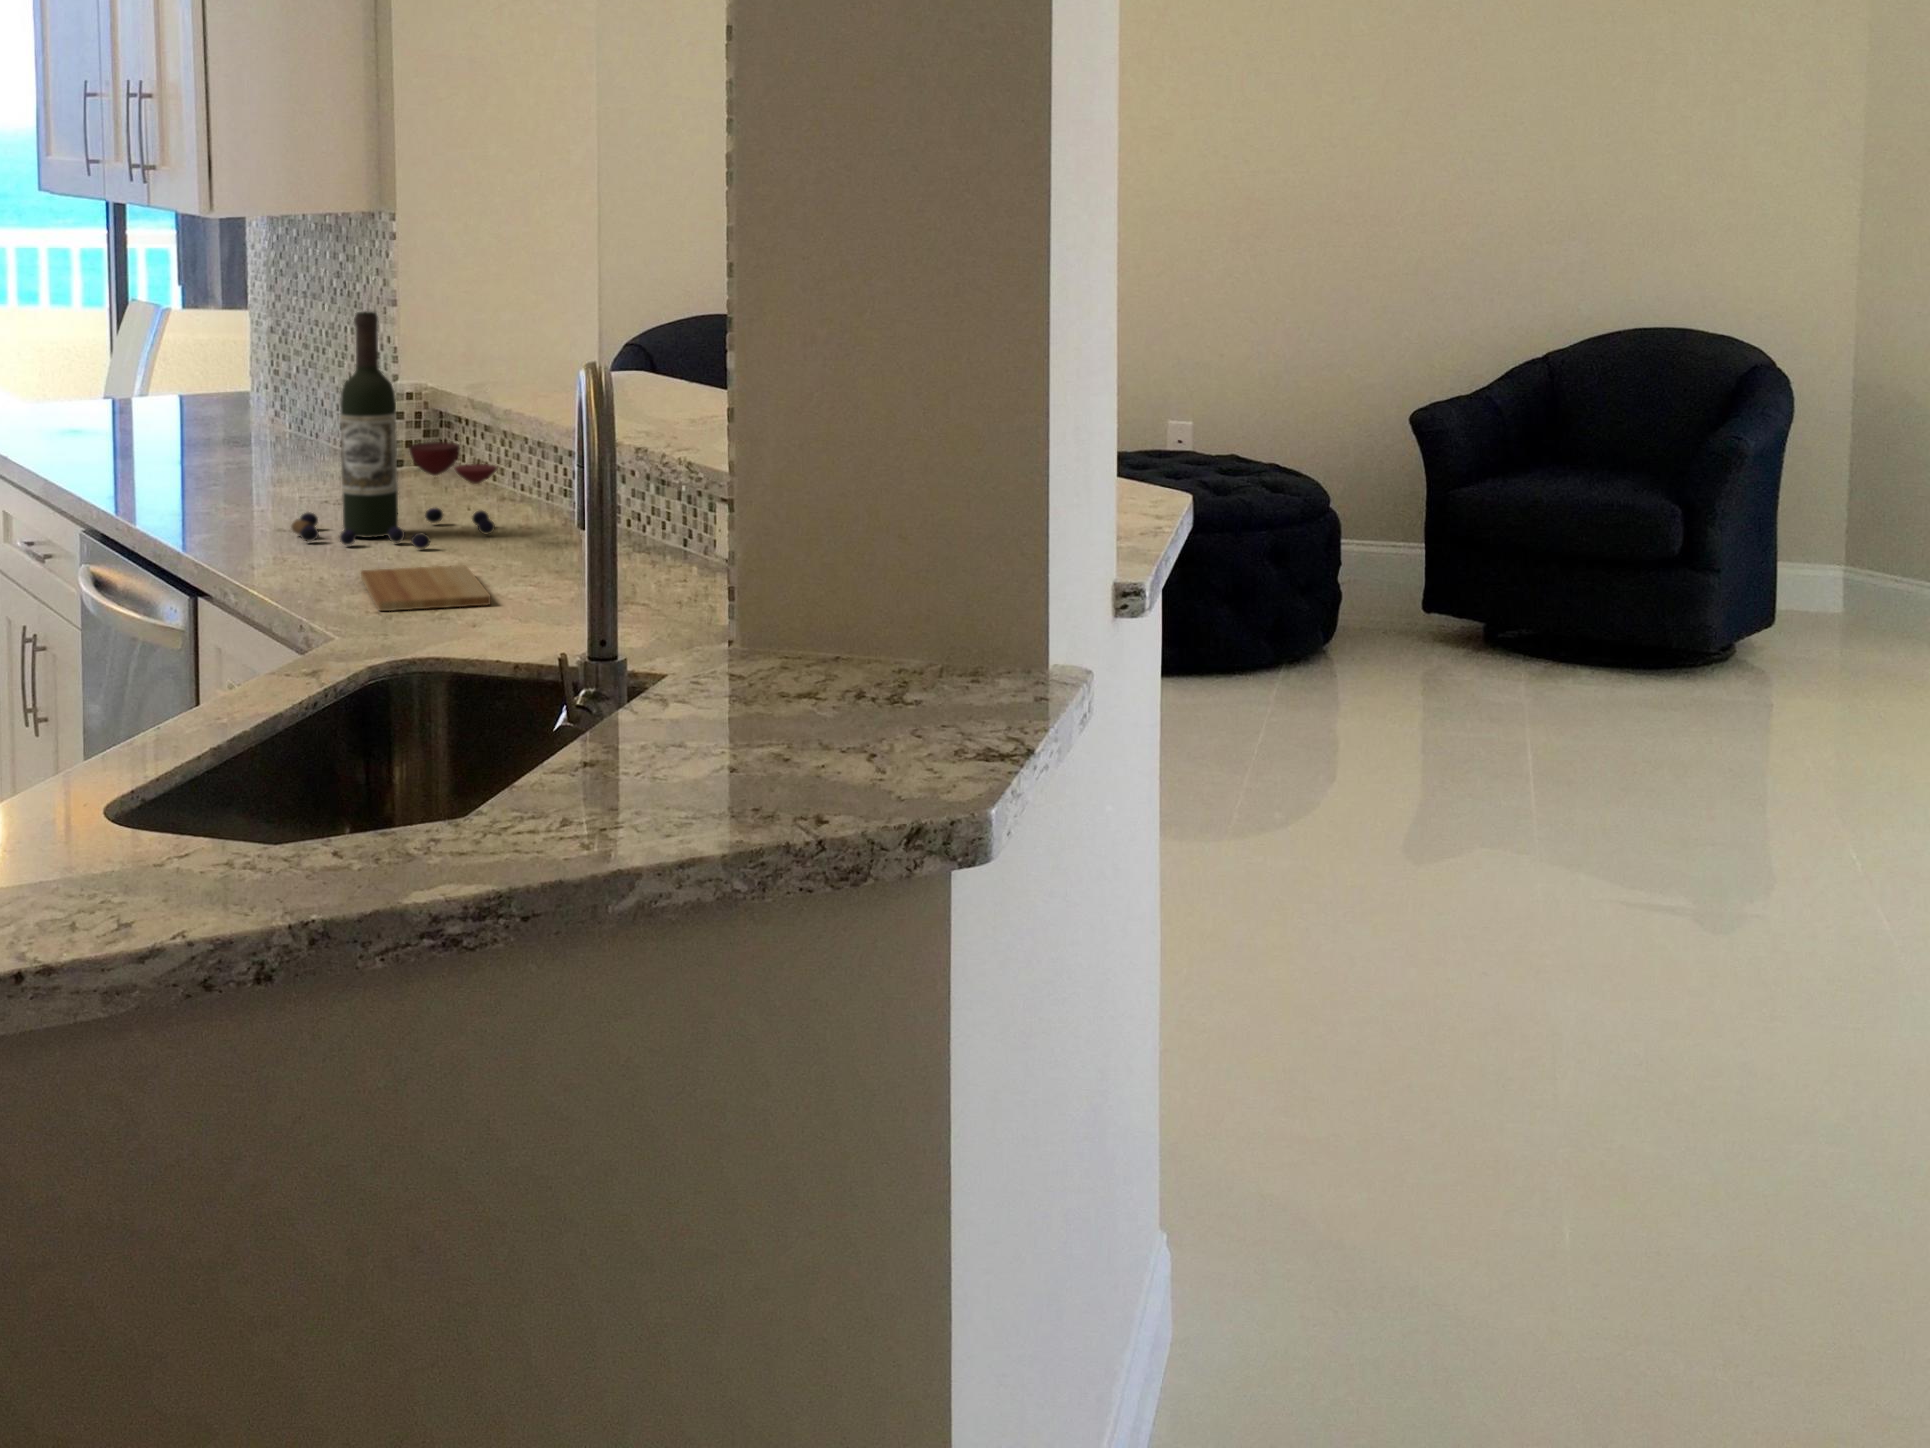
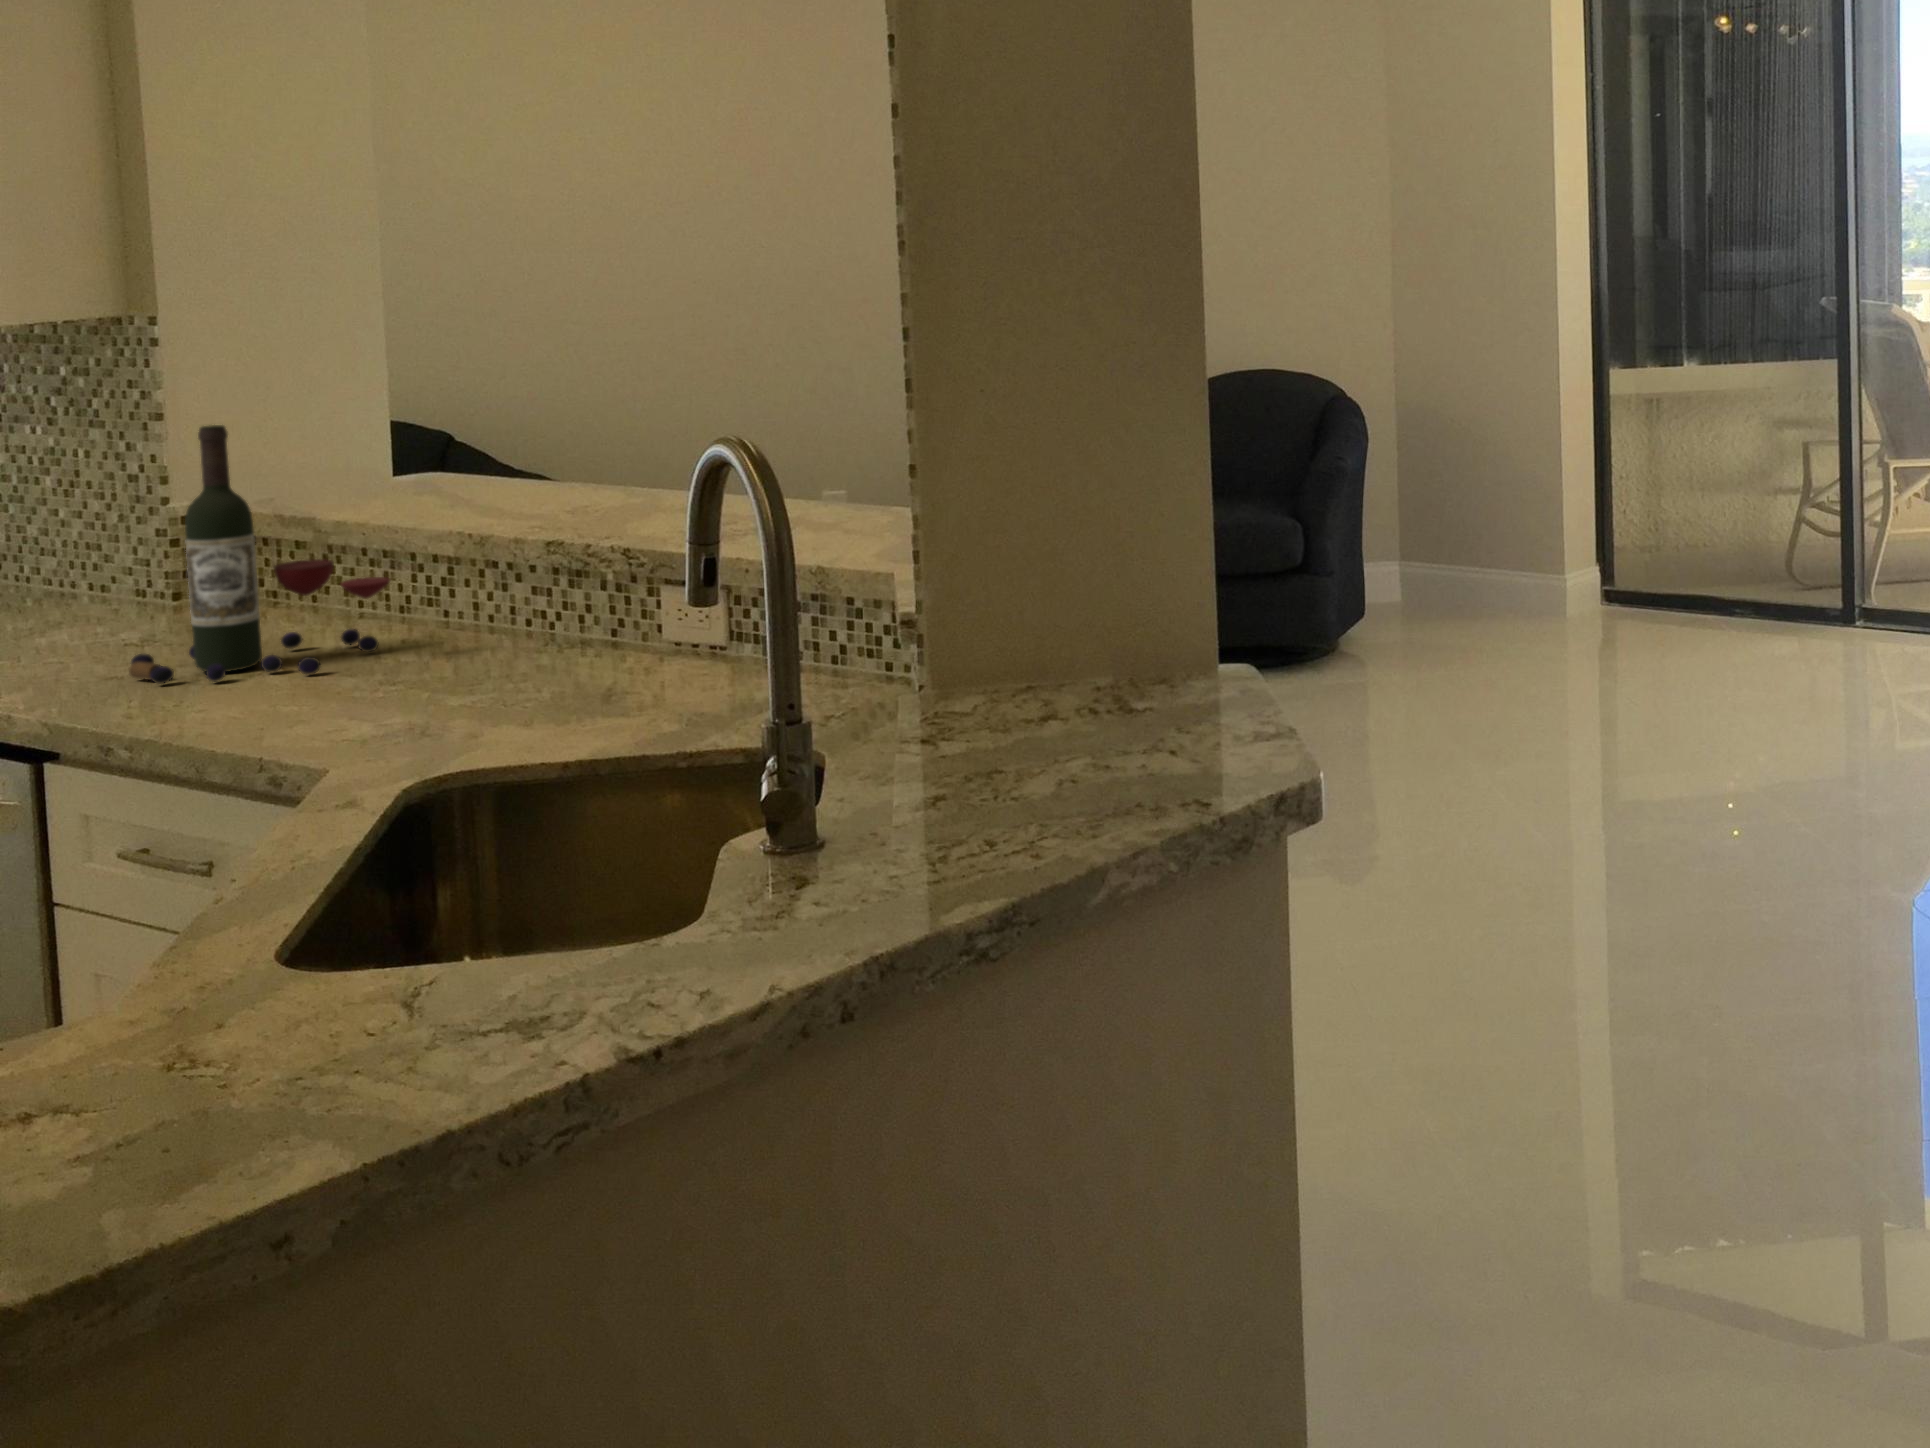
cutting board: present [361,565,491,611] -> none [279,681,462,736]

